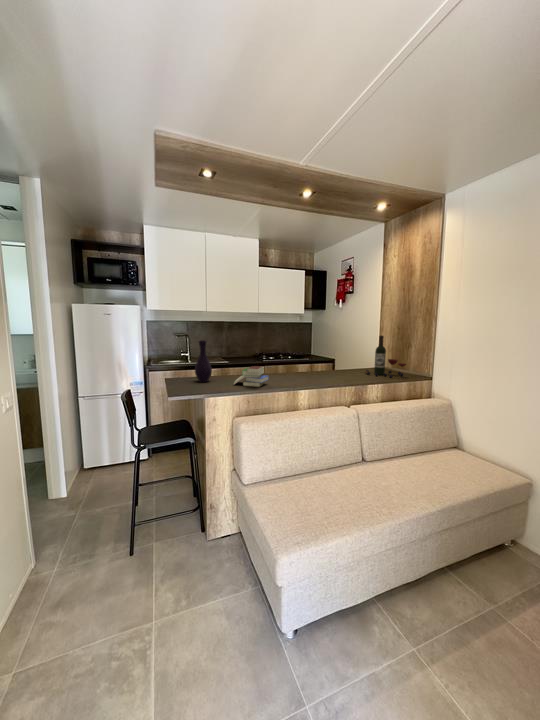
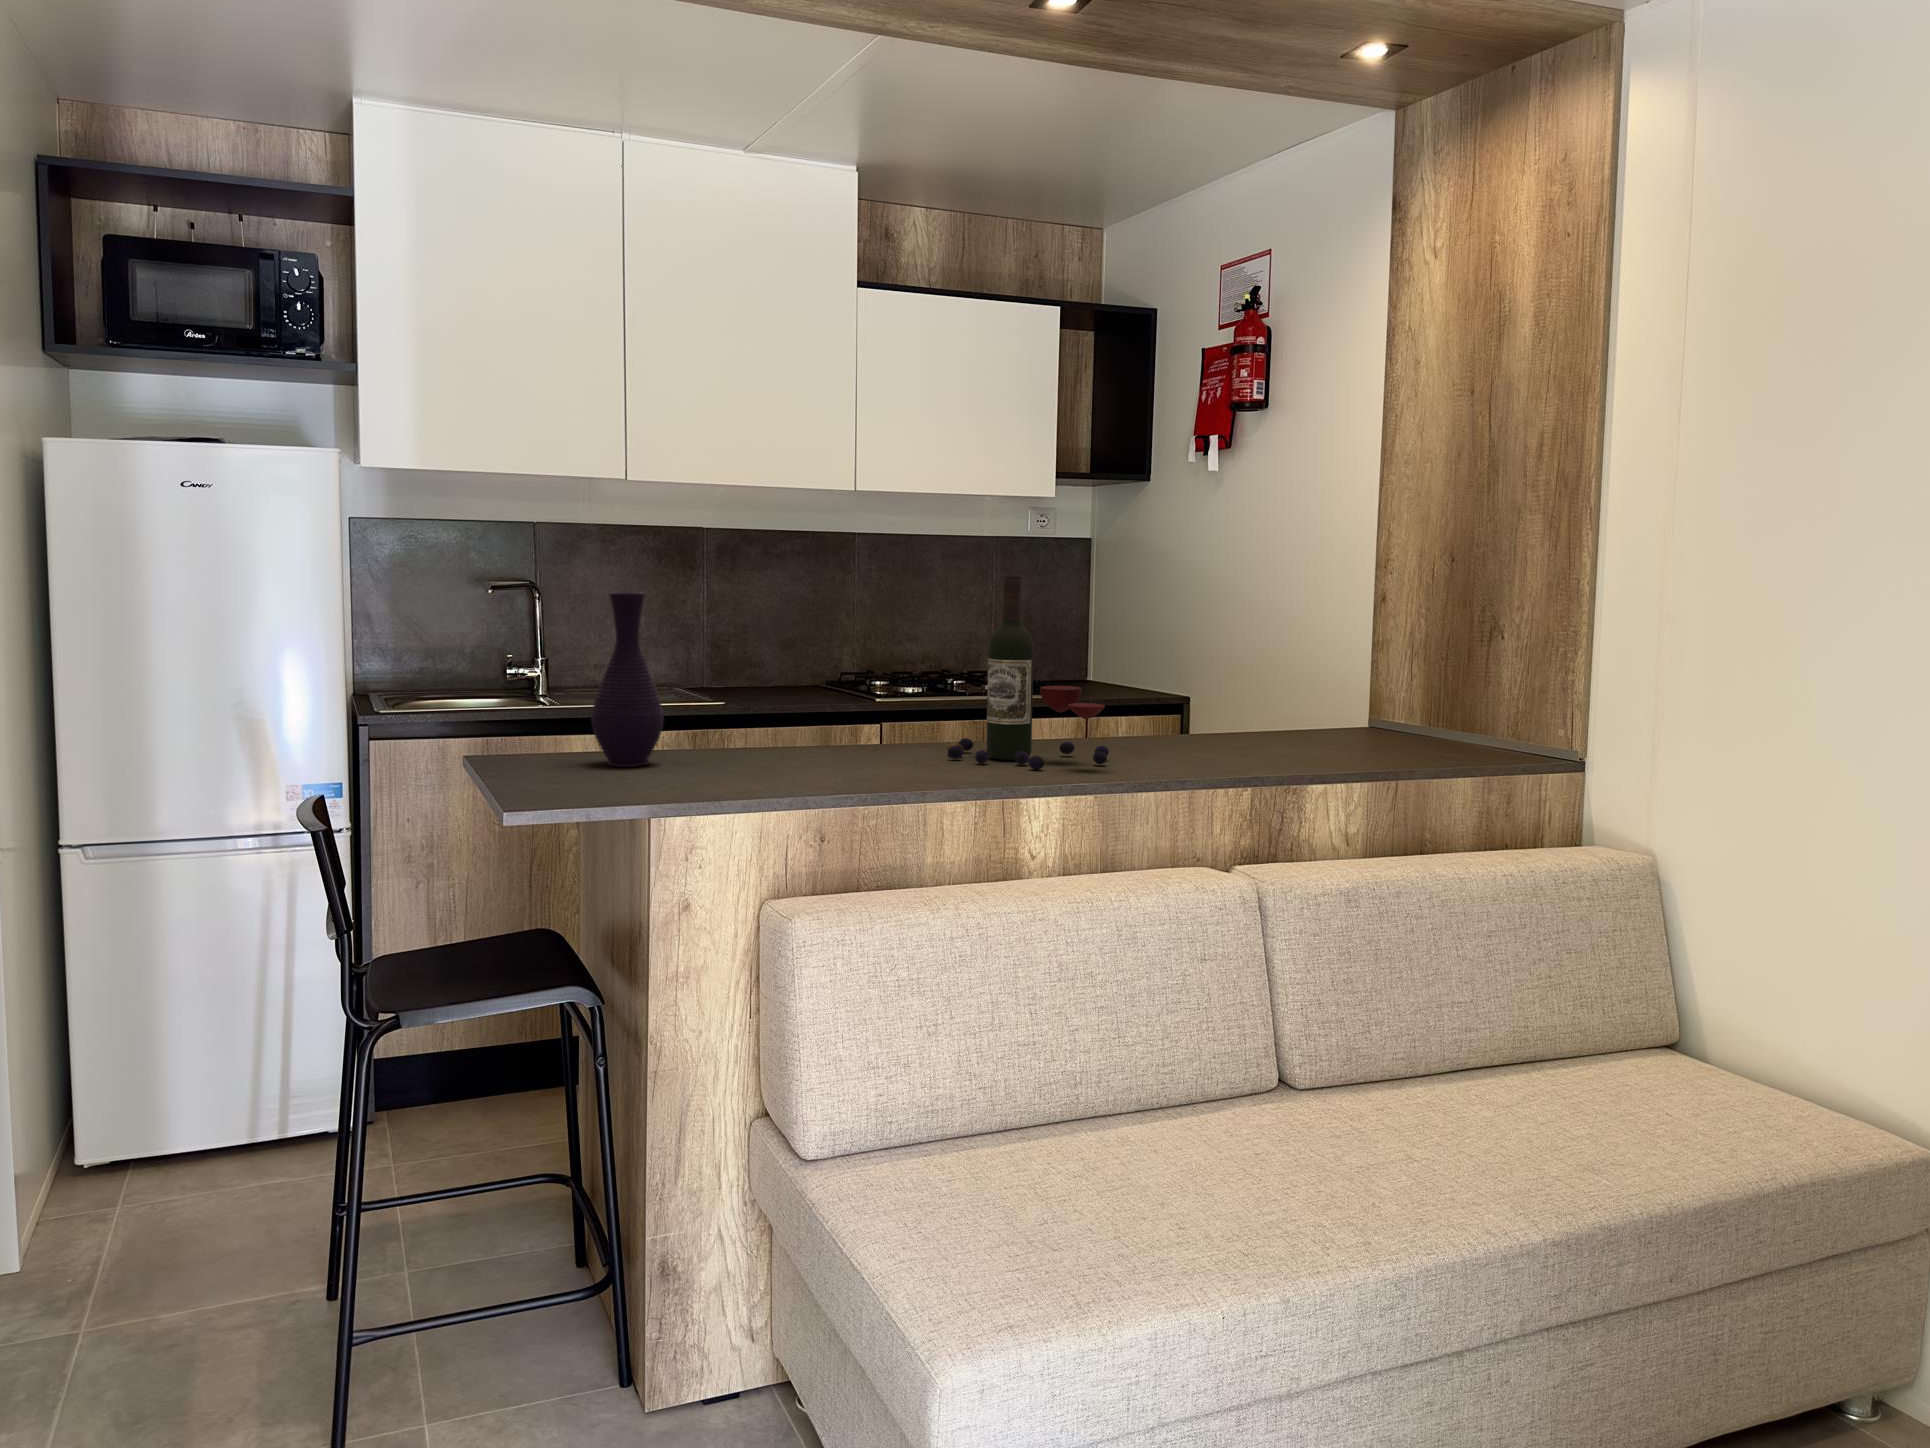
wine bottle: present [365,336,406,378] -> present [947,576,1109,770]
book: present [234,366,269,387] -> none [755,698,903,782]

